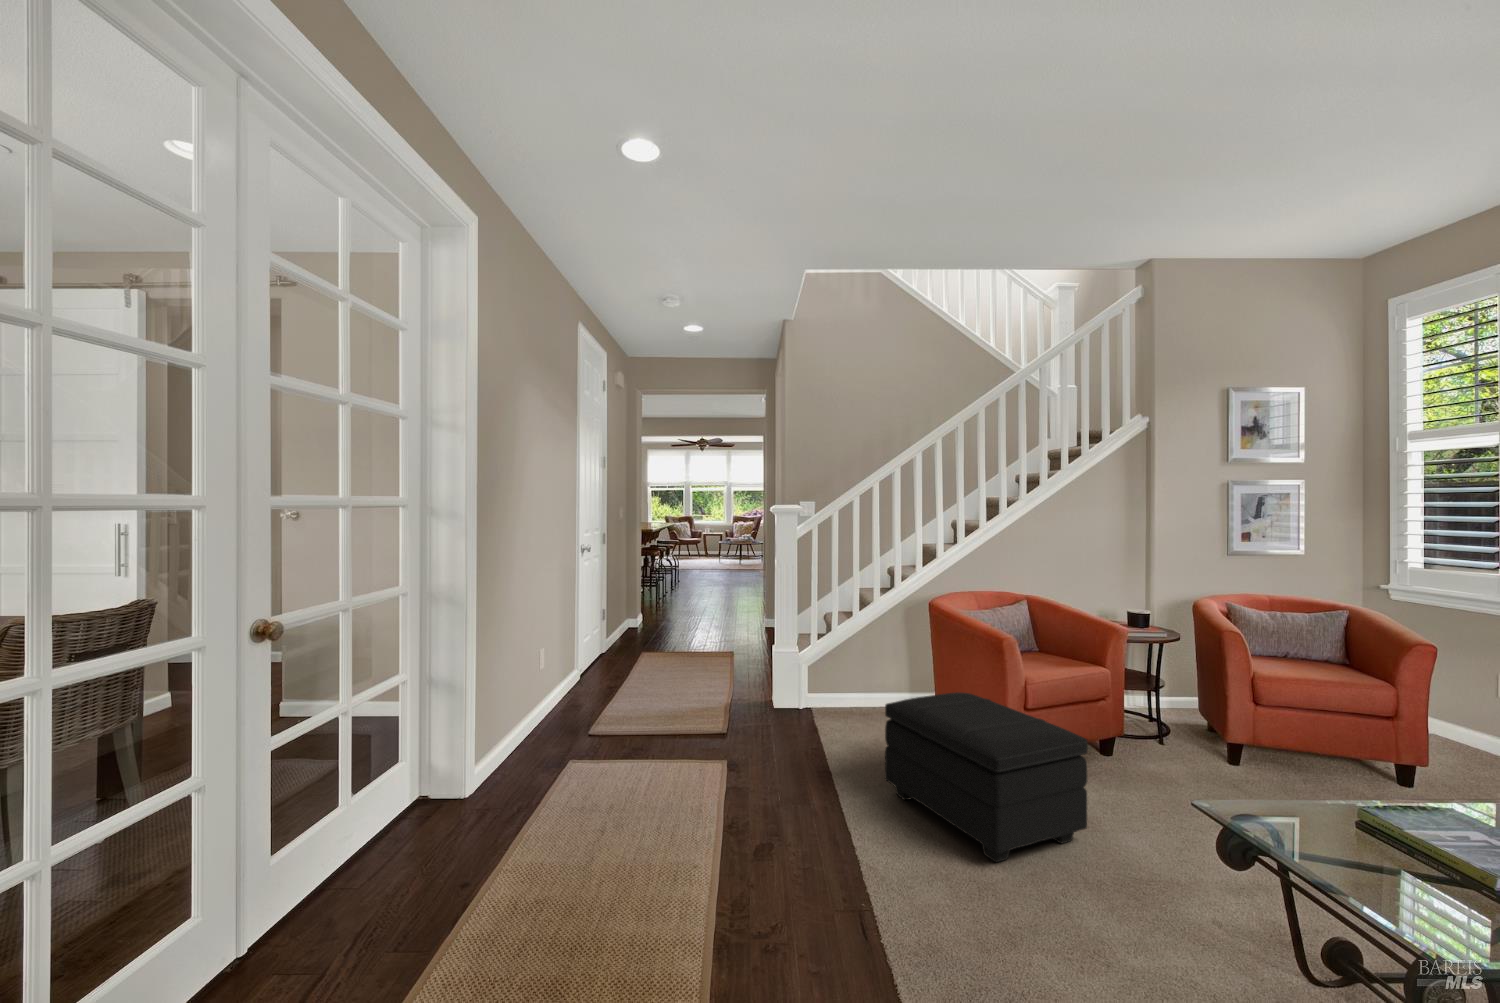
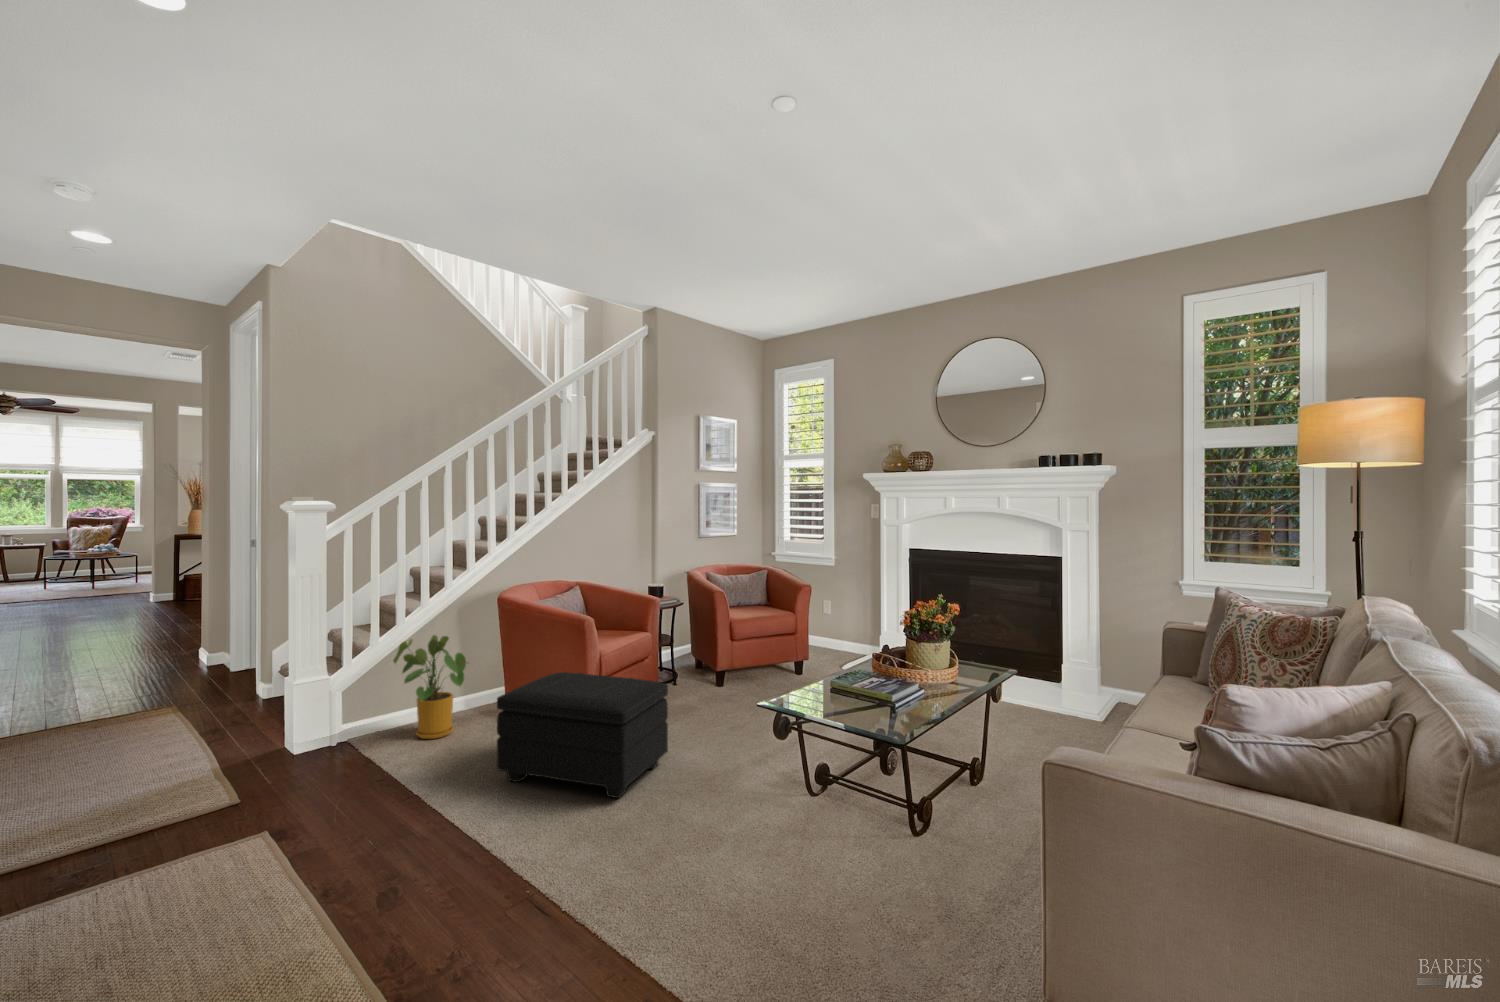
house plant: none [836,631,900,731] -> present [393,635,467,739]

